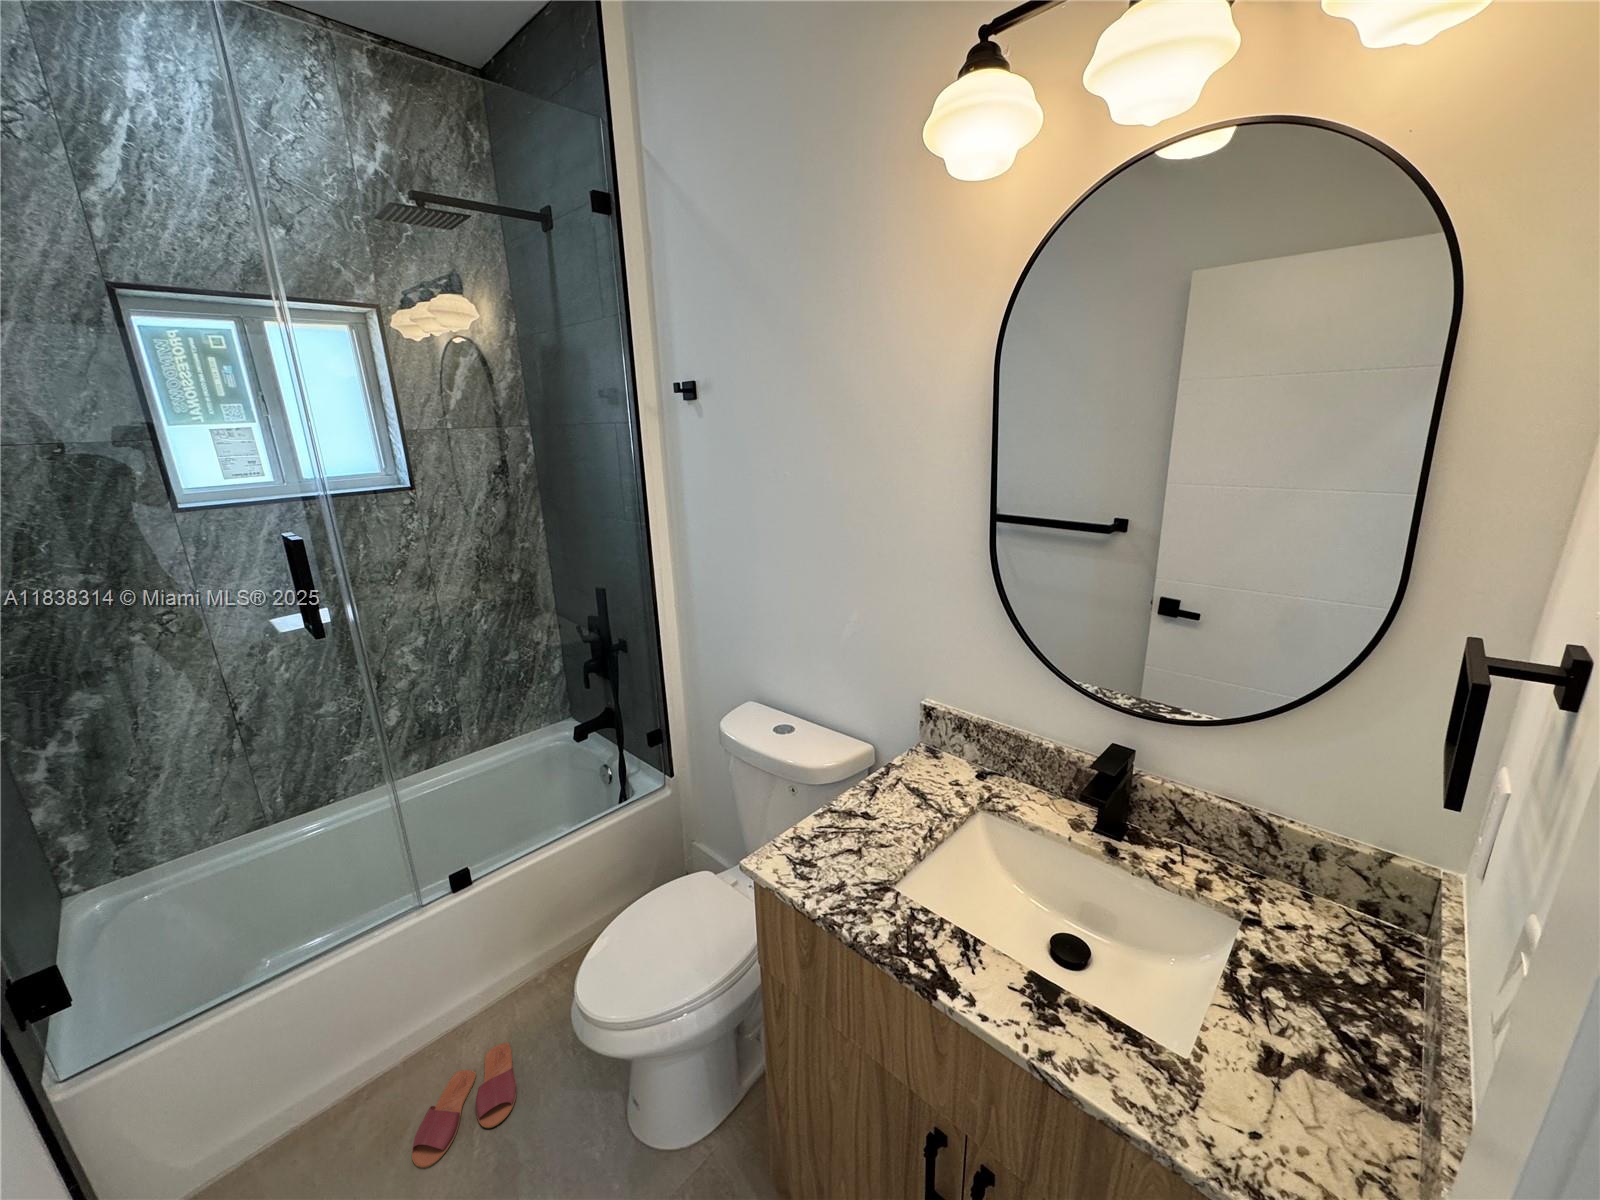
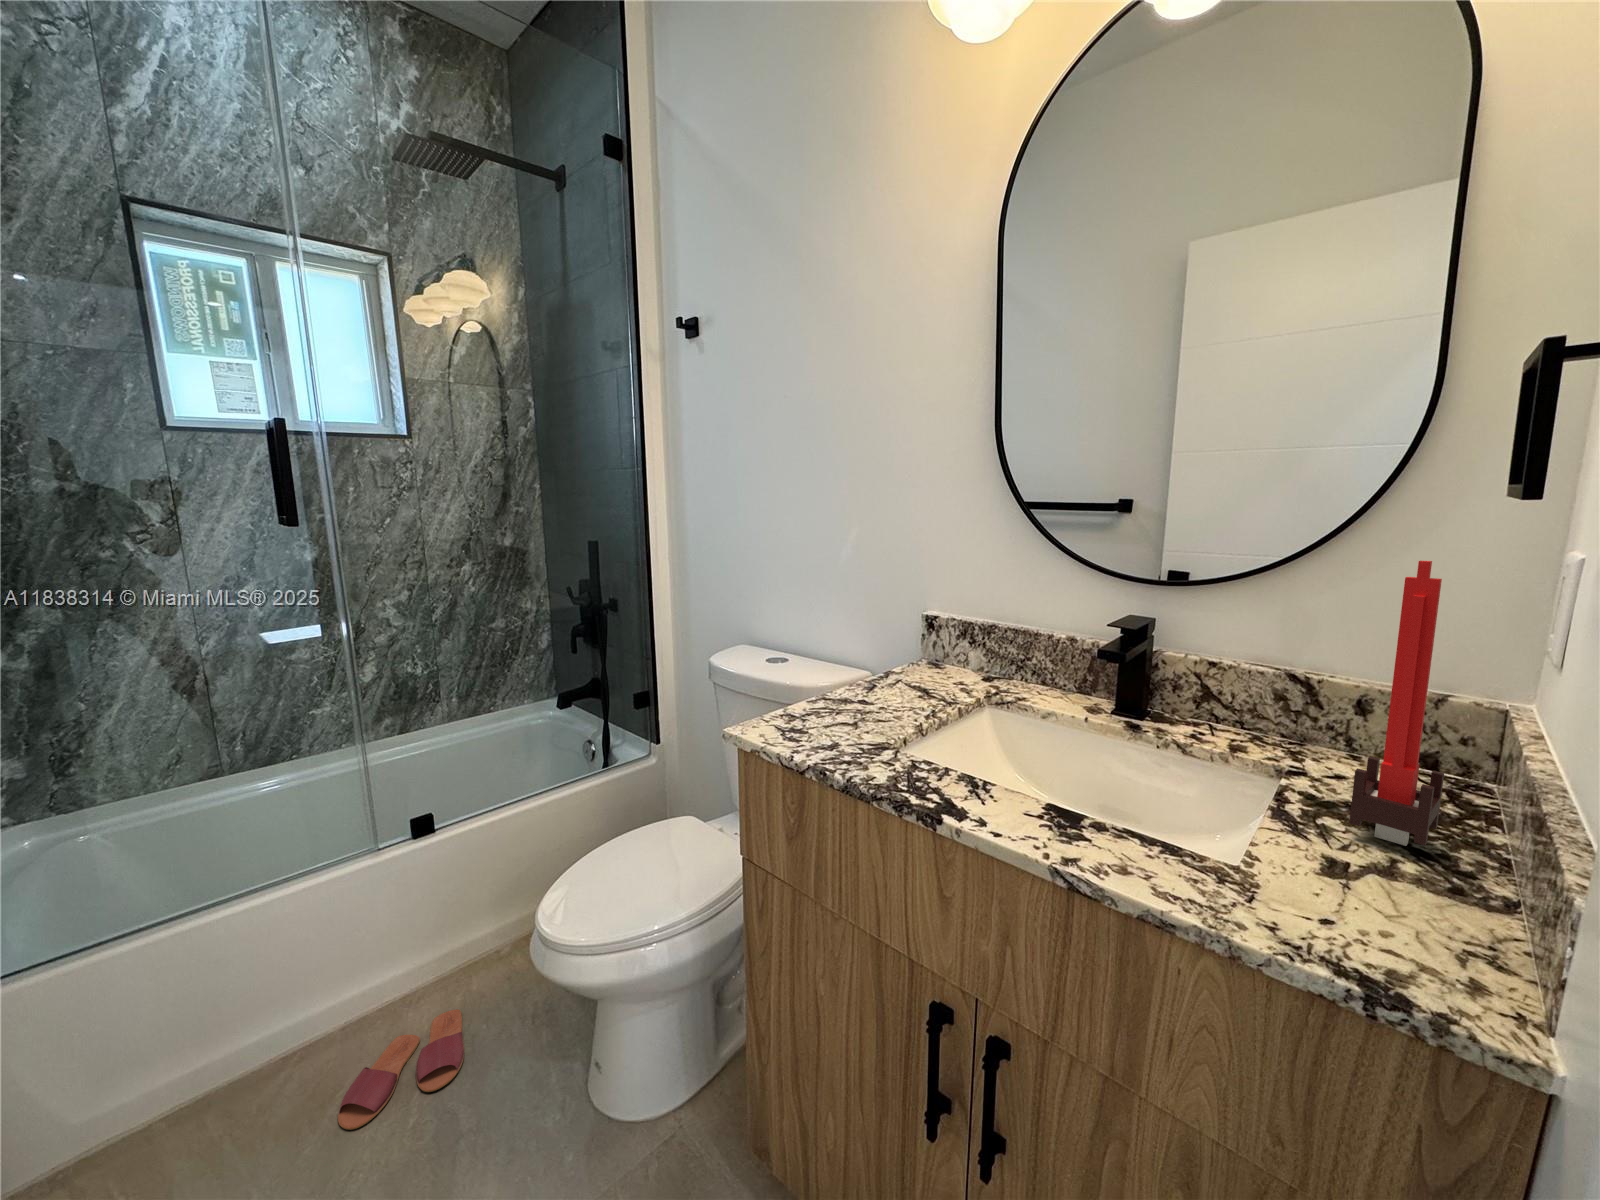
candle: none [1294,805,1385,1045] -> present [1349,561,1444,846]

